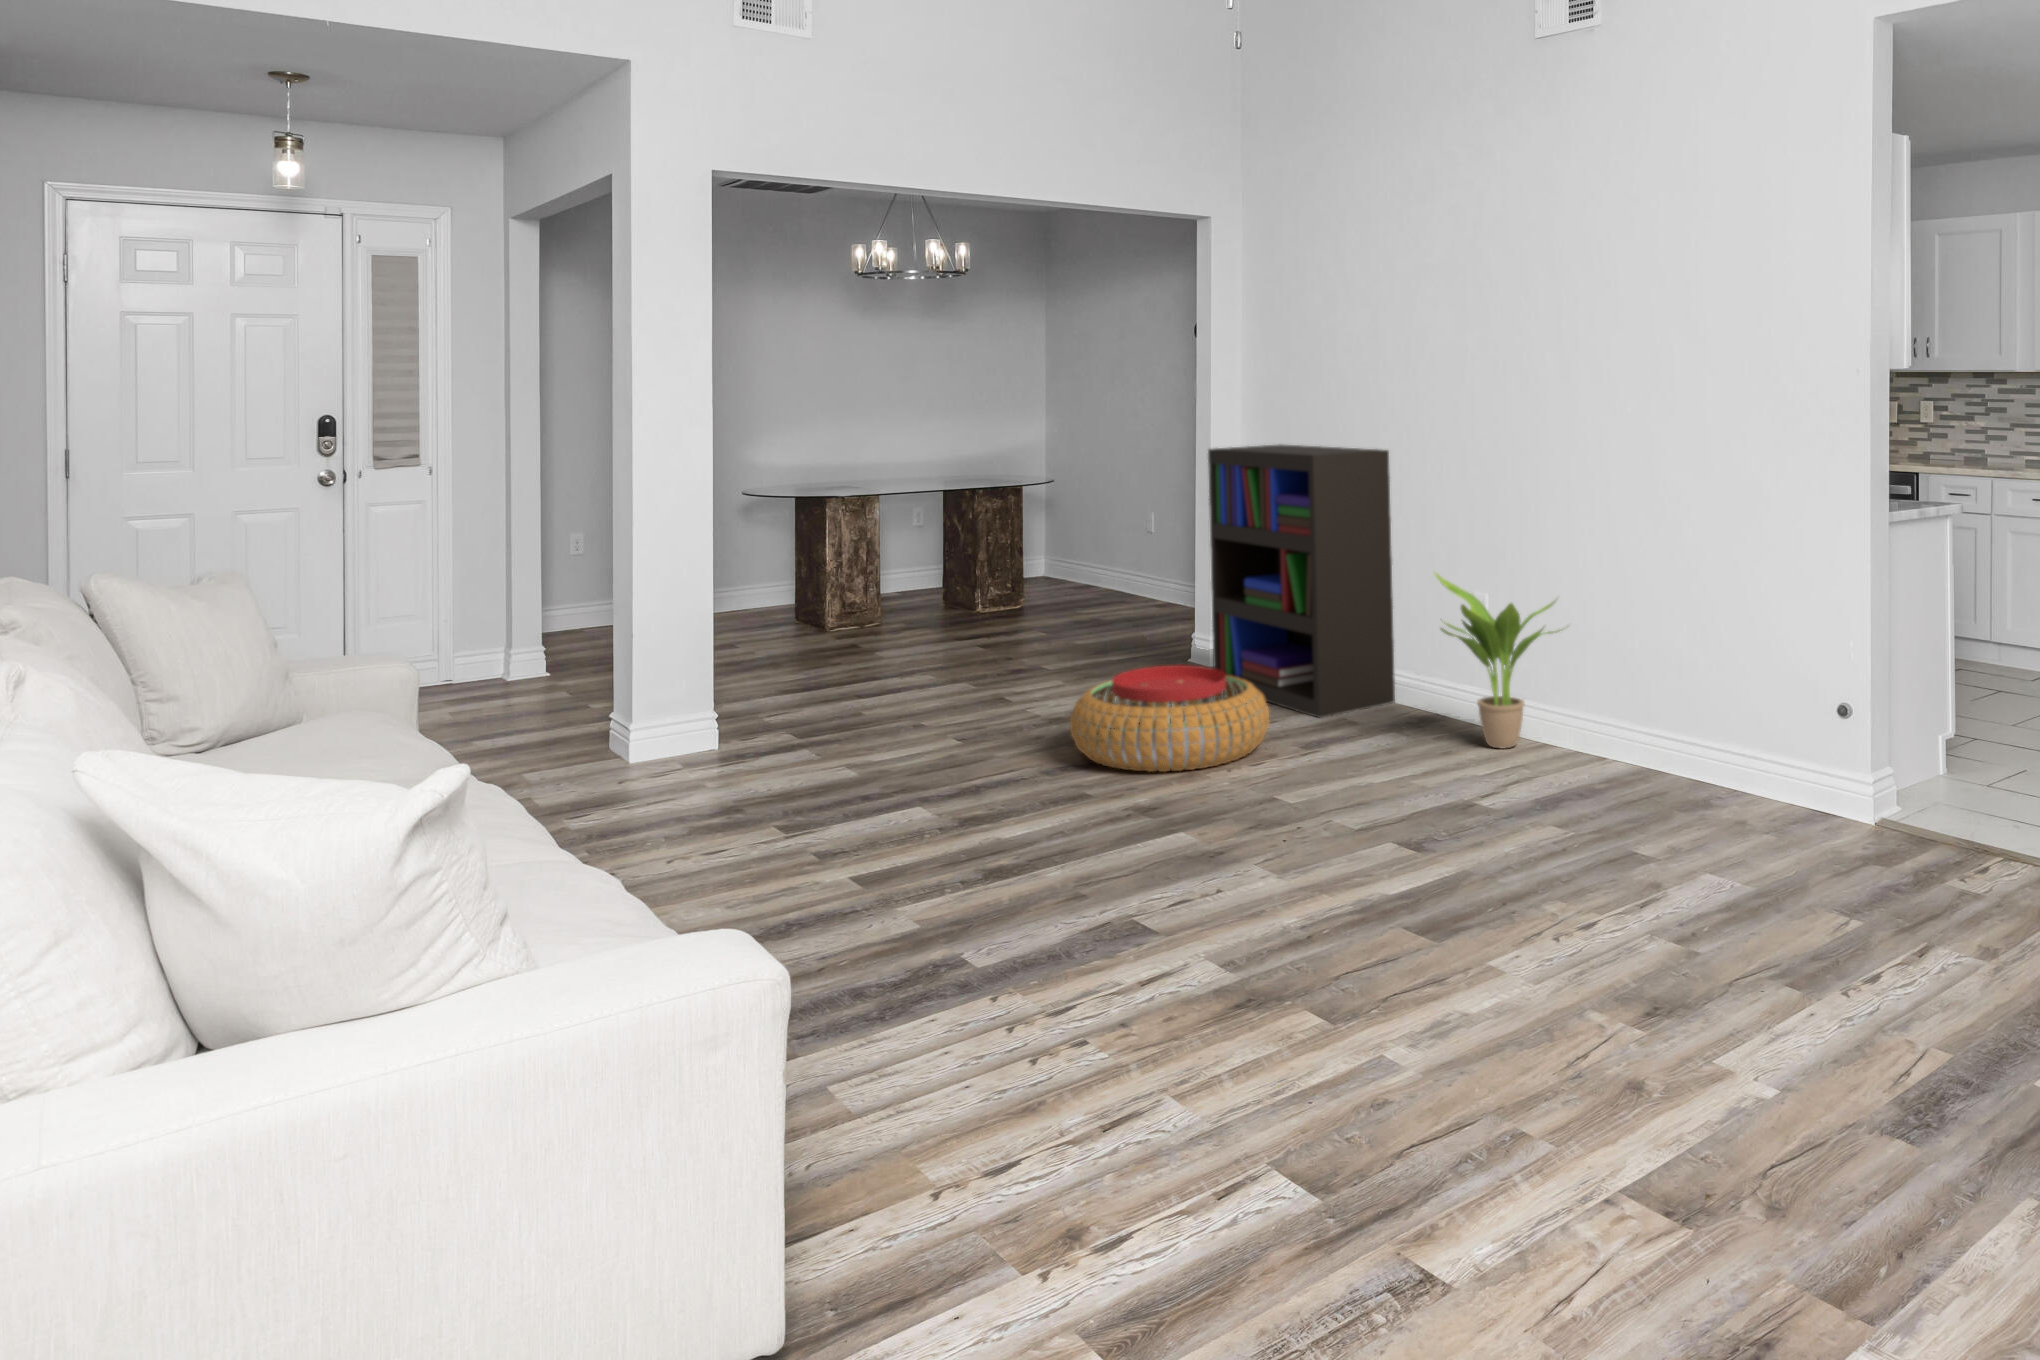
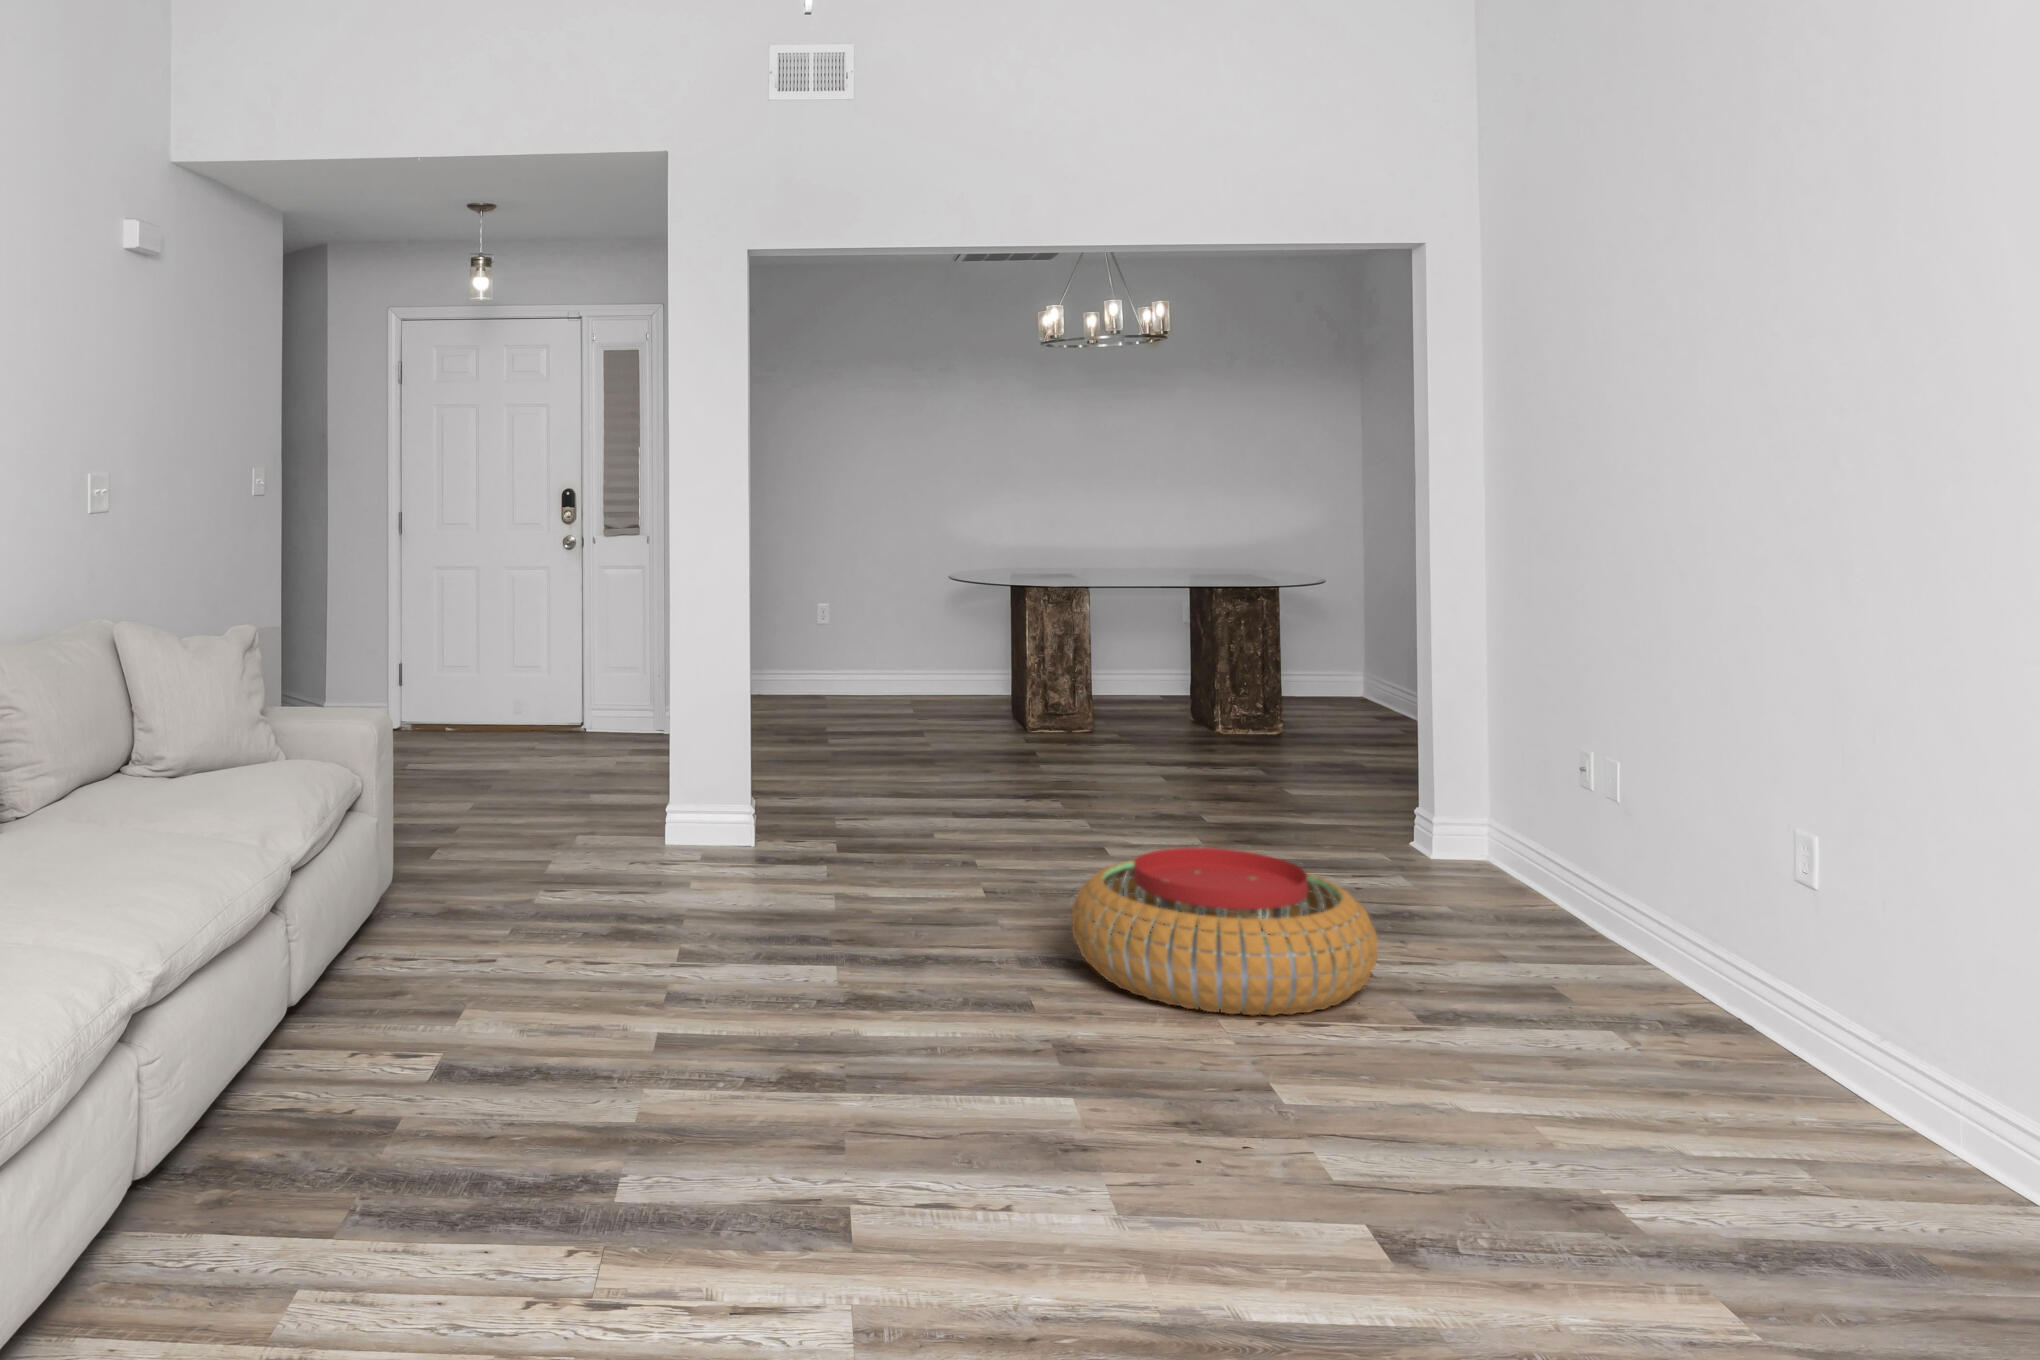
bookshelf: present [1208,444,1395,718] -> none [1394,541,1674,986]
potted plant: present [1435,573,1557,748] -> none [1637,773,1915,1118]

